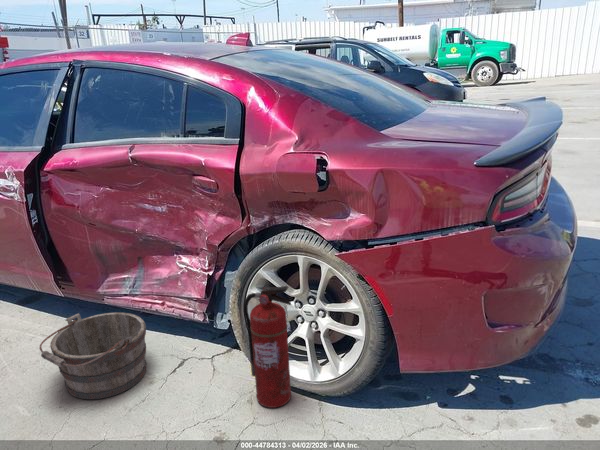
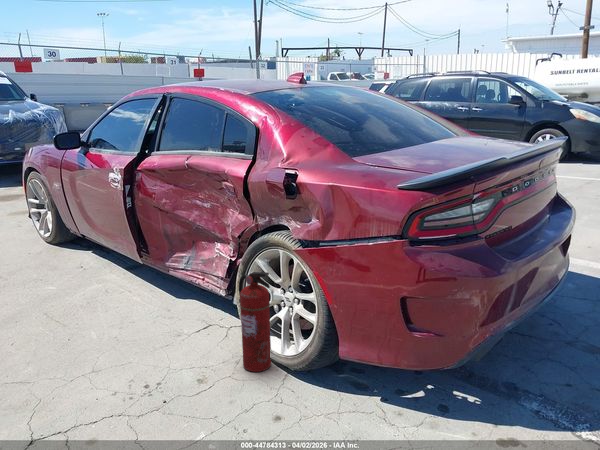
bucket: present [39,312,146,399] -> none [109,277,188,340]

